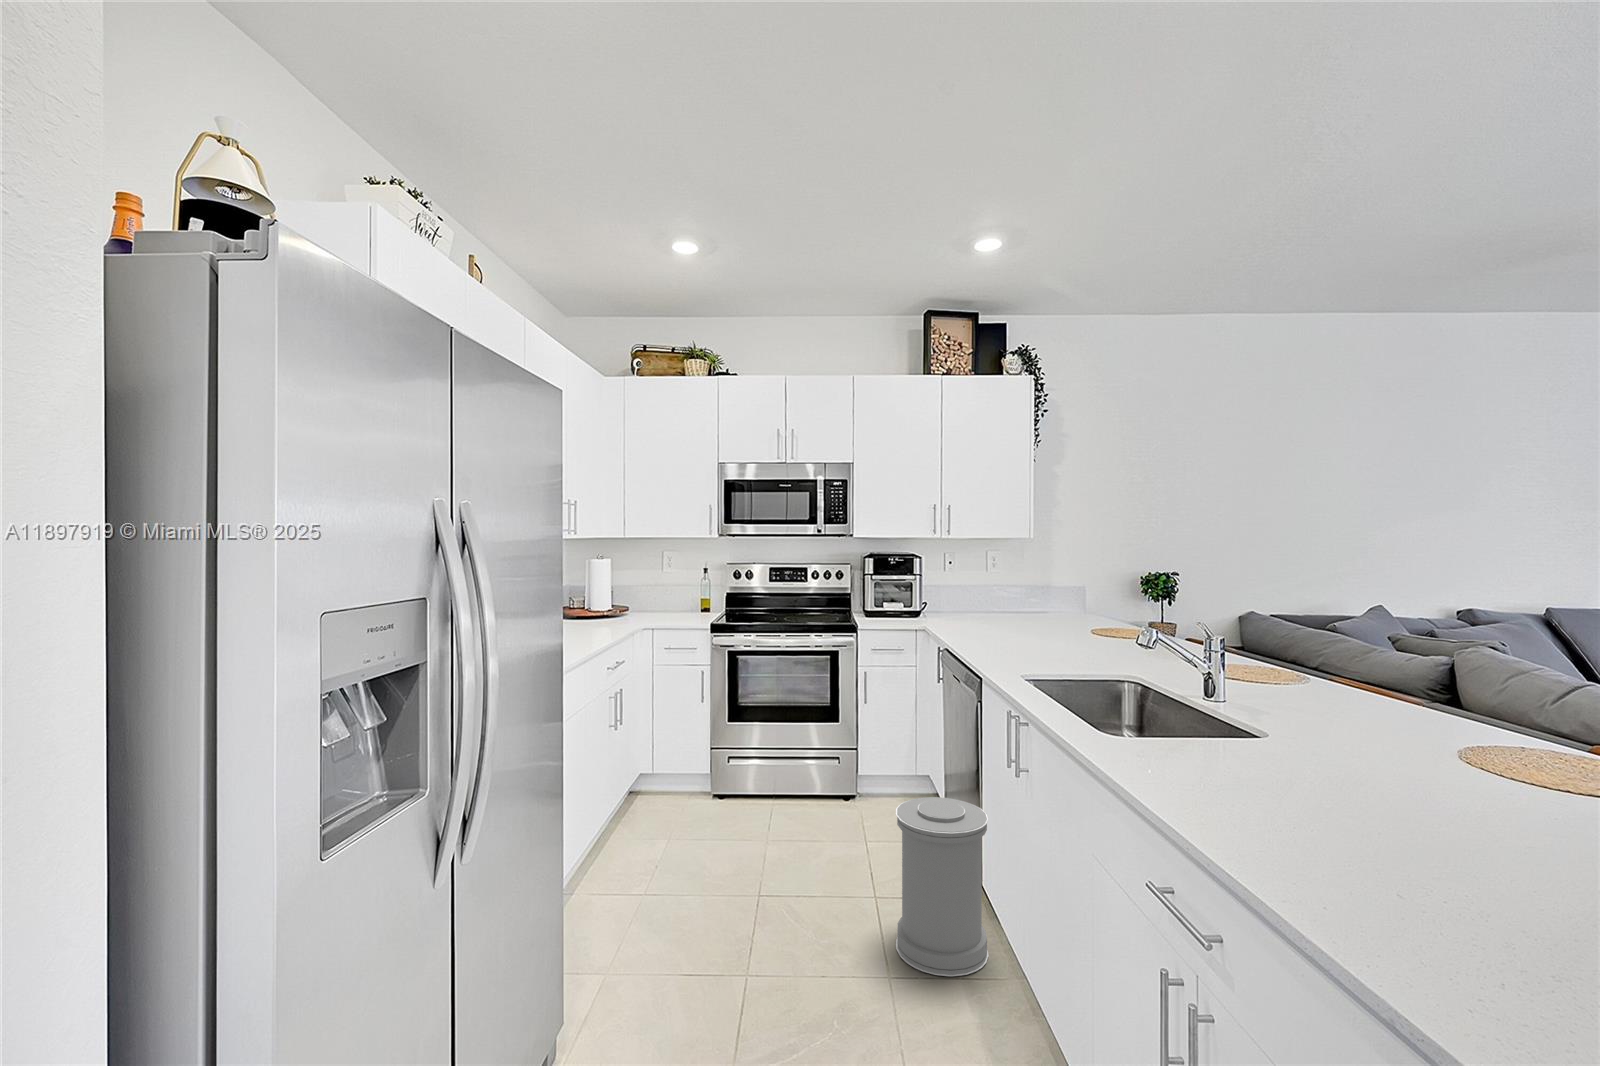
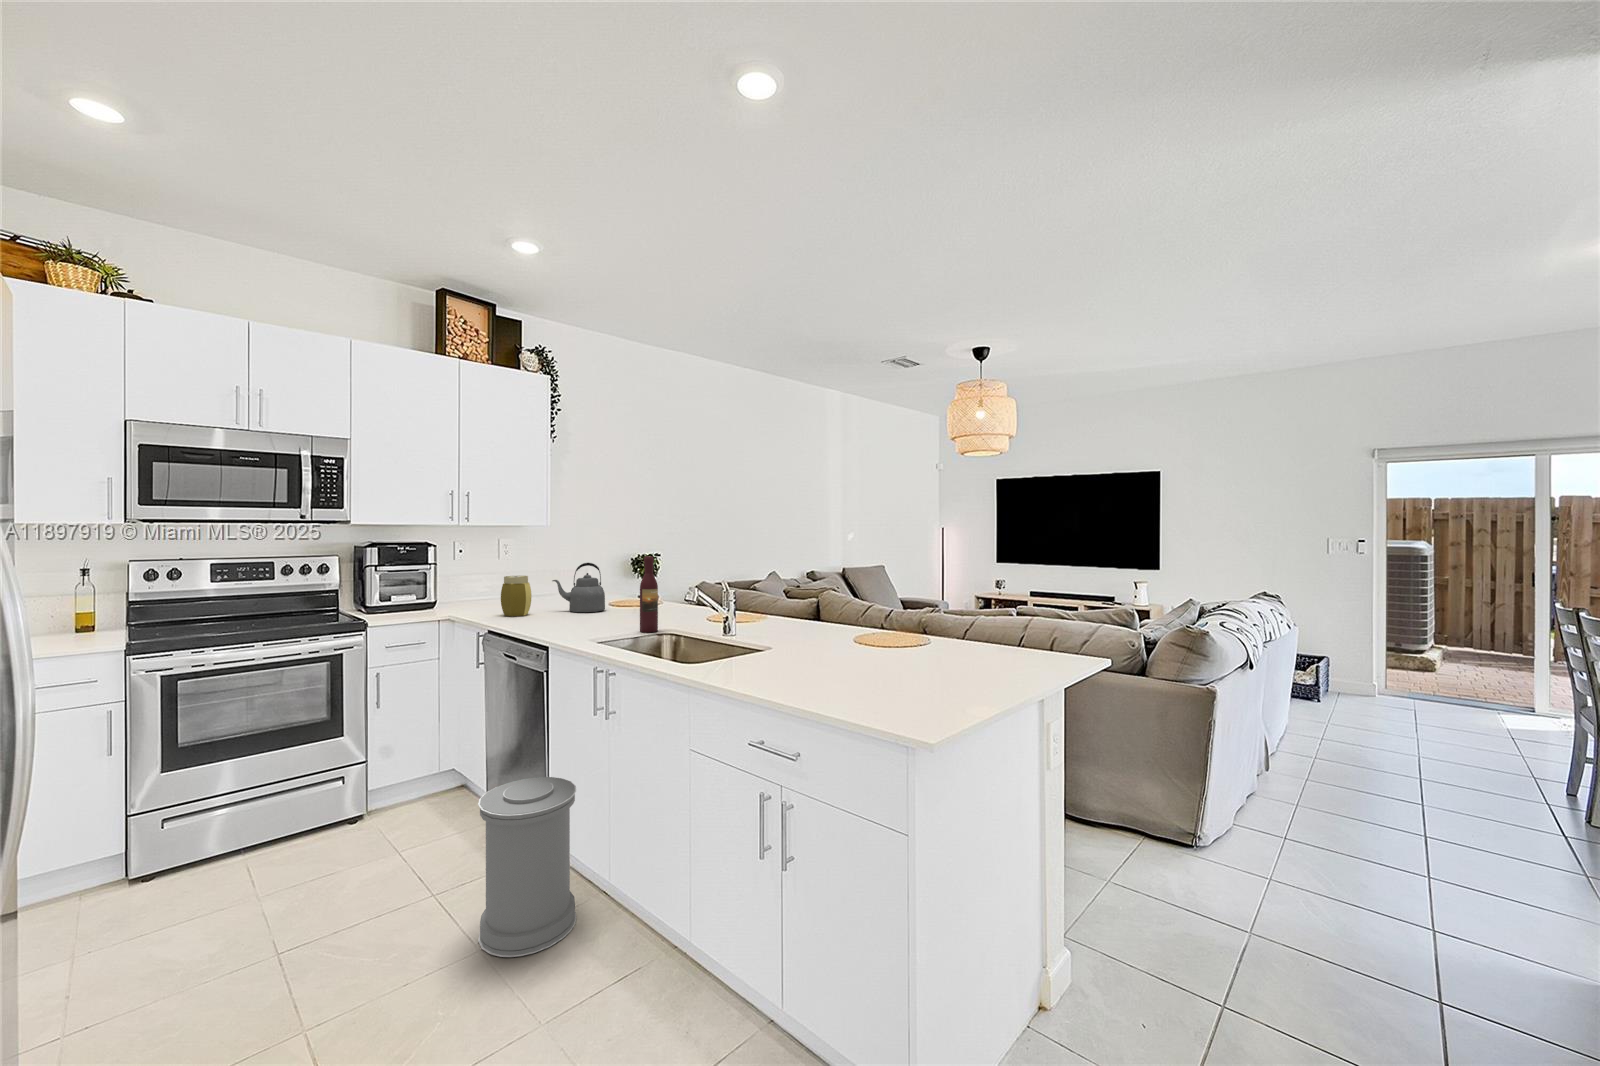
wine bottle: none [1082,577,1104,667] -> present [640,556,658,632]
kettle: none [1016,580,1074,636] -> present [552,563,605,612]
jar: none [962,590,992,632] -> present [501,576,531,616]

